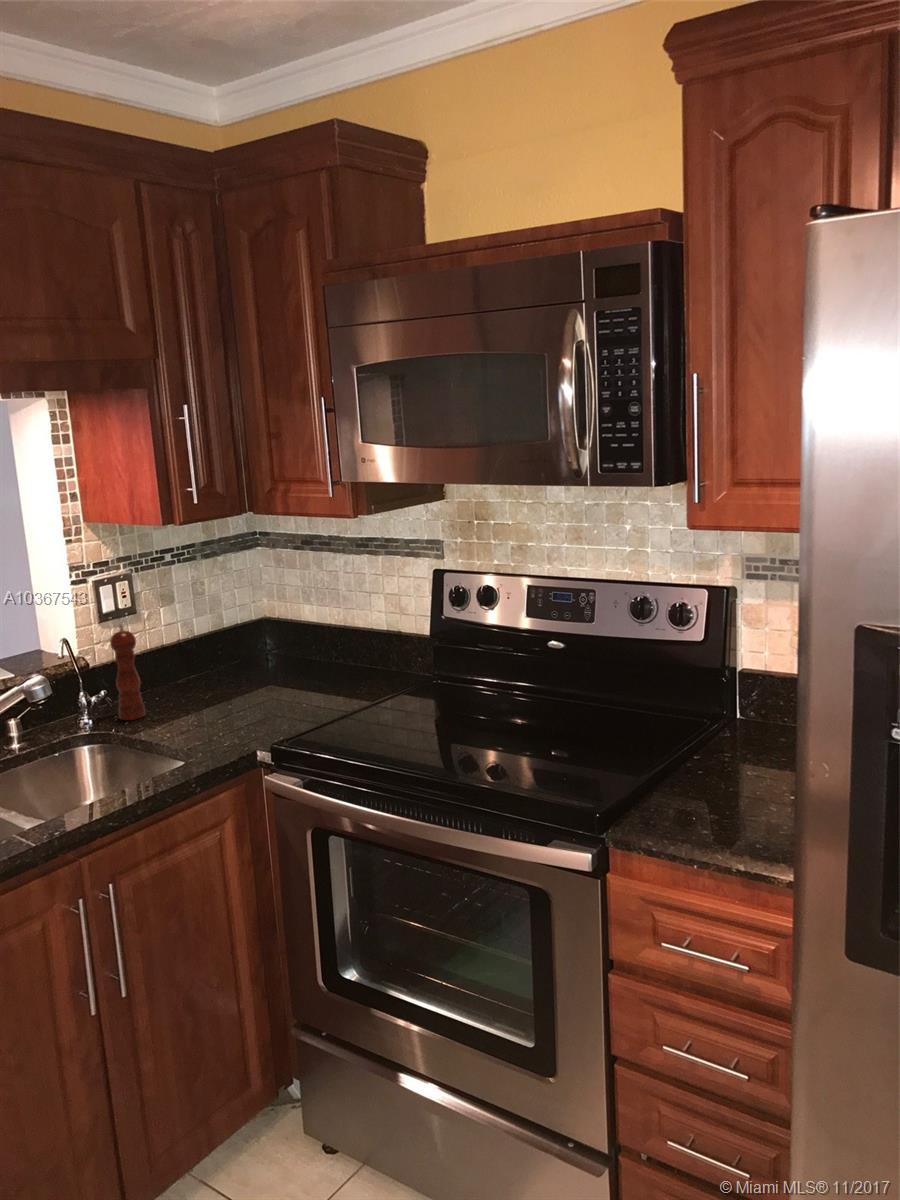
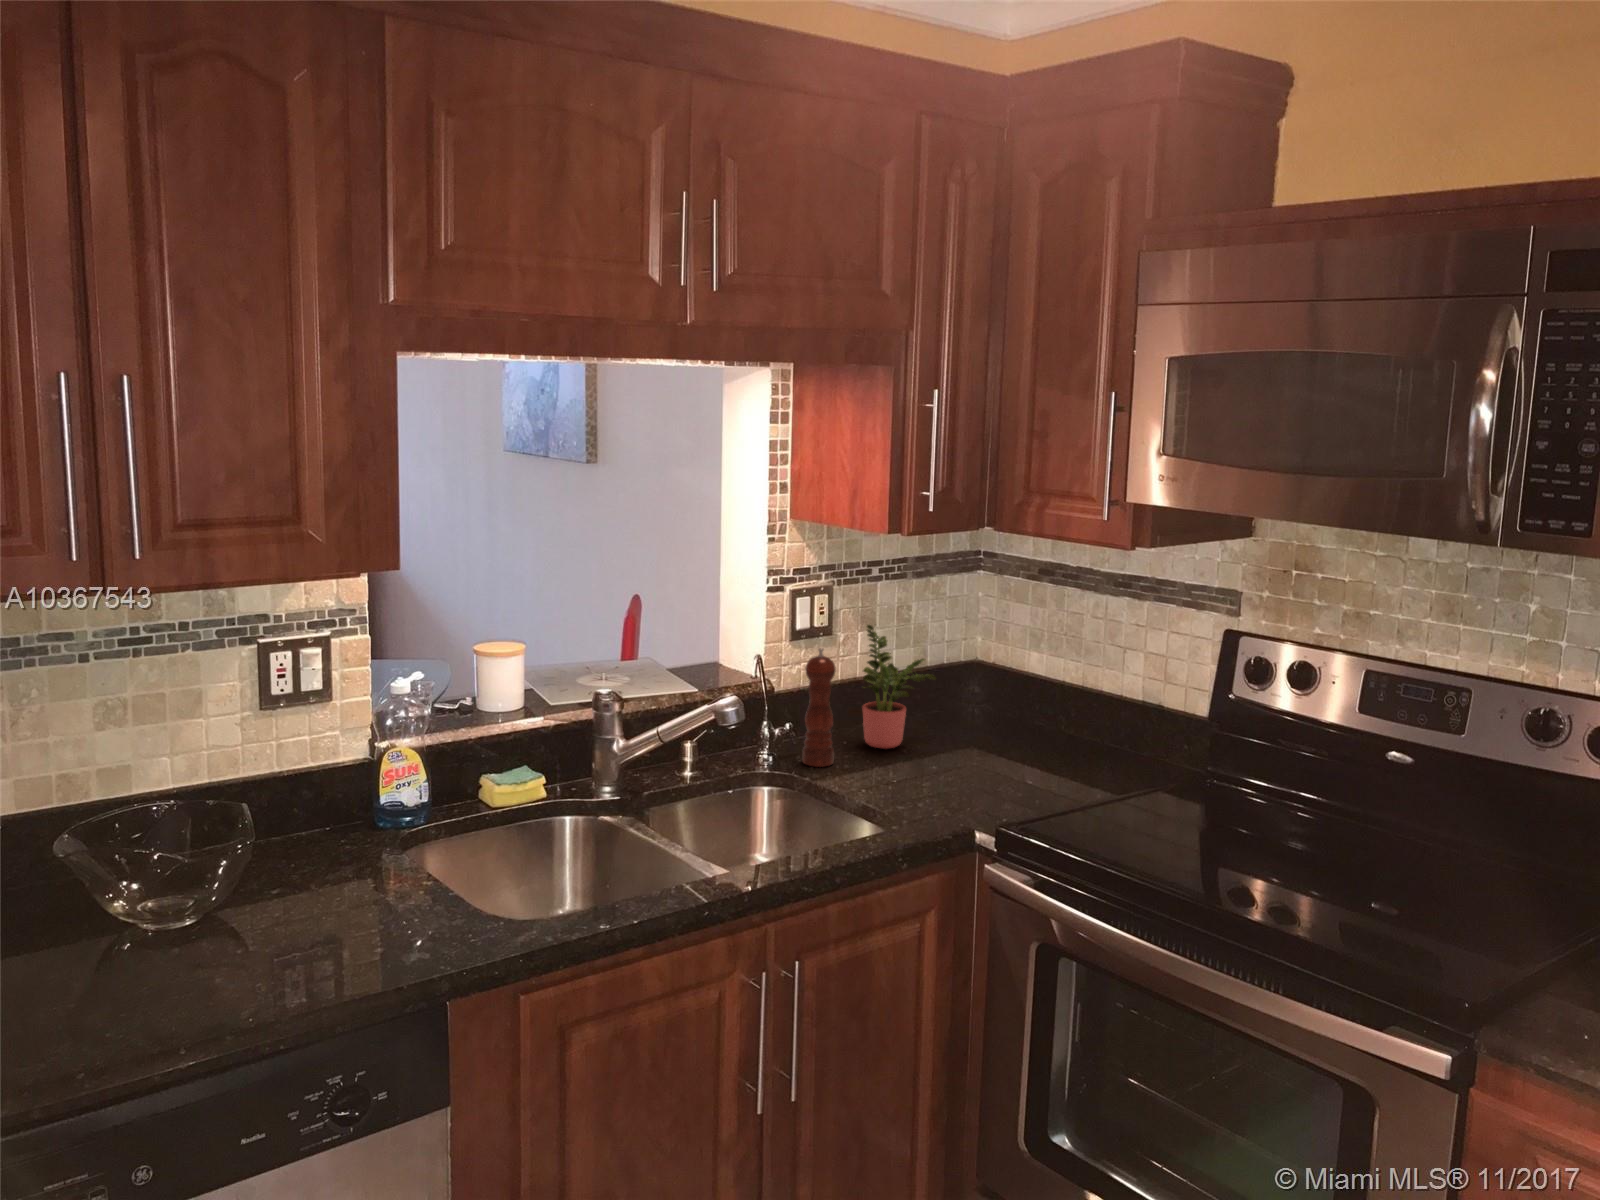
potted plant: none [162,598,227,697] -> present [862,625,936,749]

